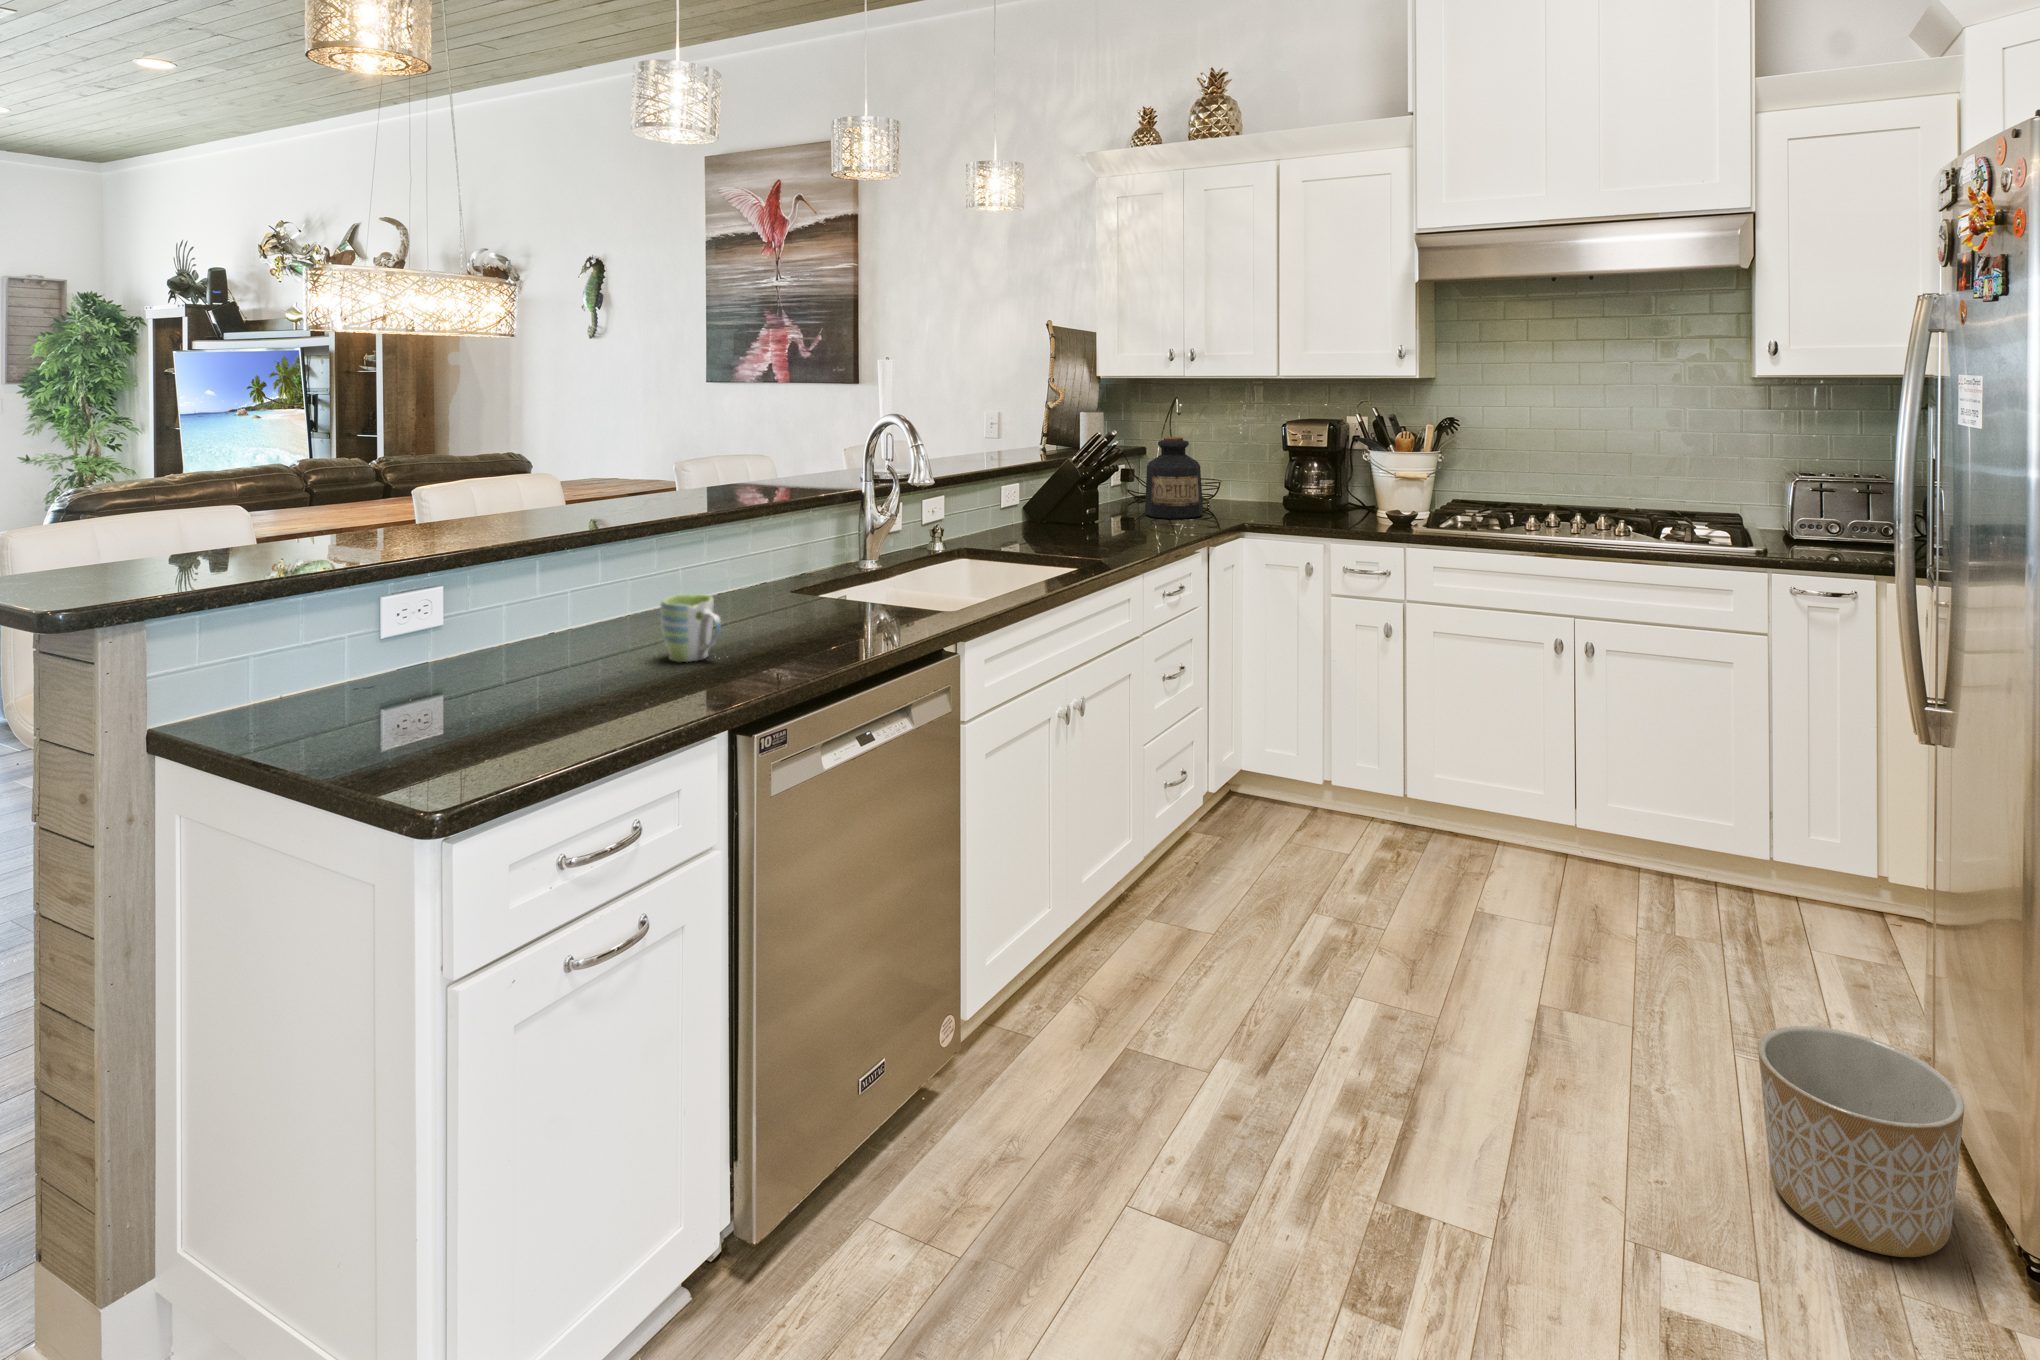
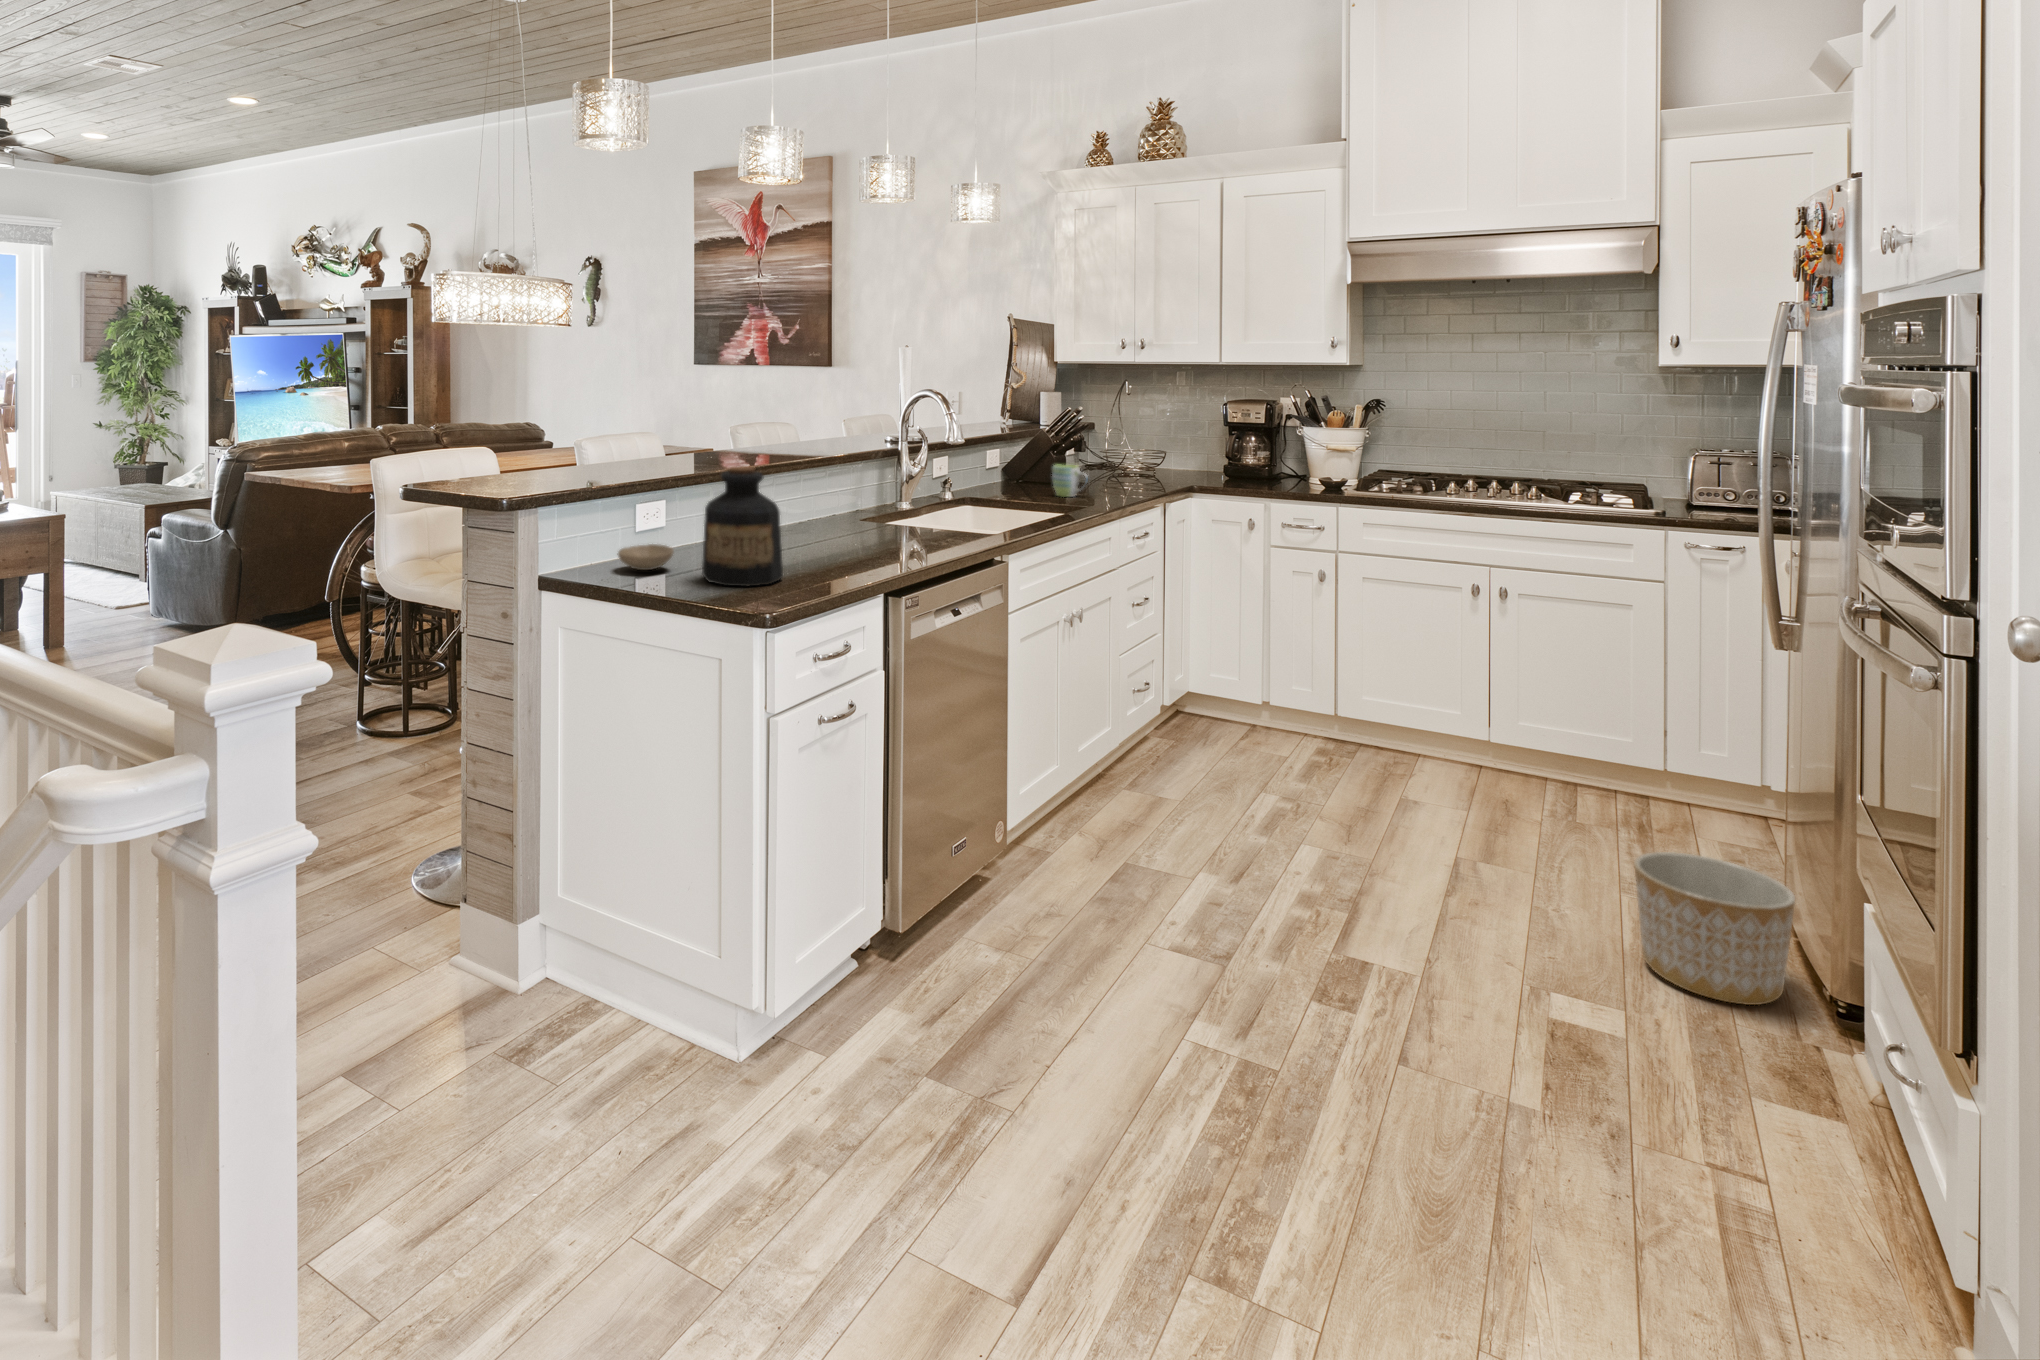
bottle: present [1145,437,1203,519] -> present [702,466,783,586]
mug: present [660,594,721,662] -> present [1052,465,1088,497]
bowl: none [343,658,436,702] -> present [617,544,673,570]

